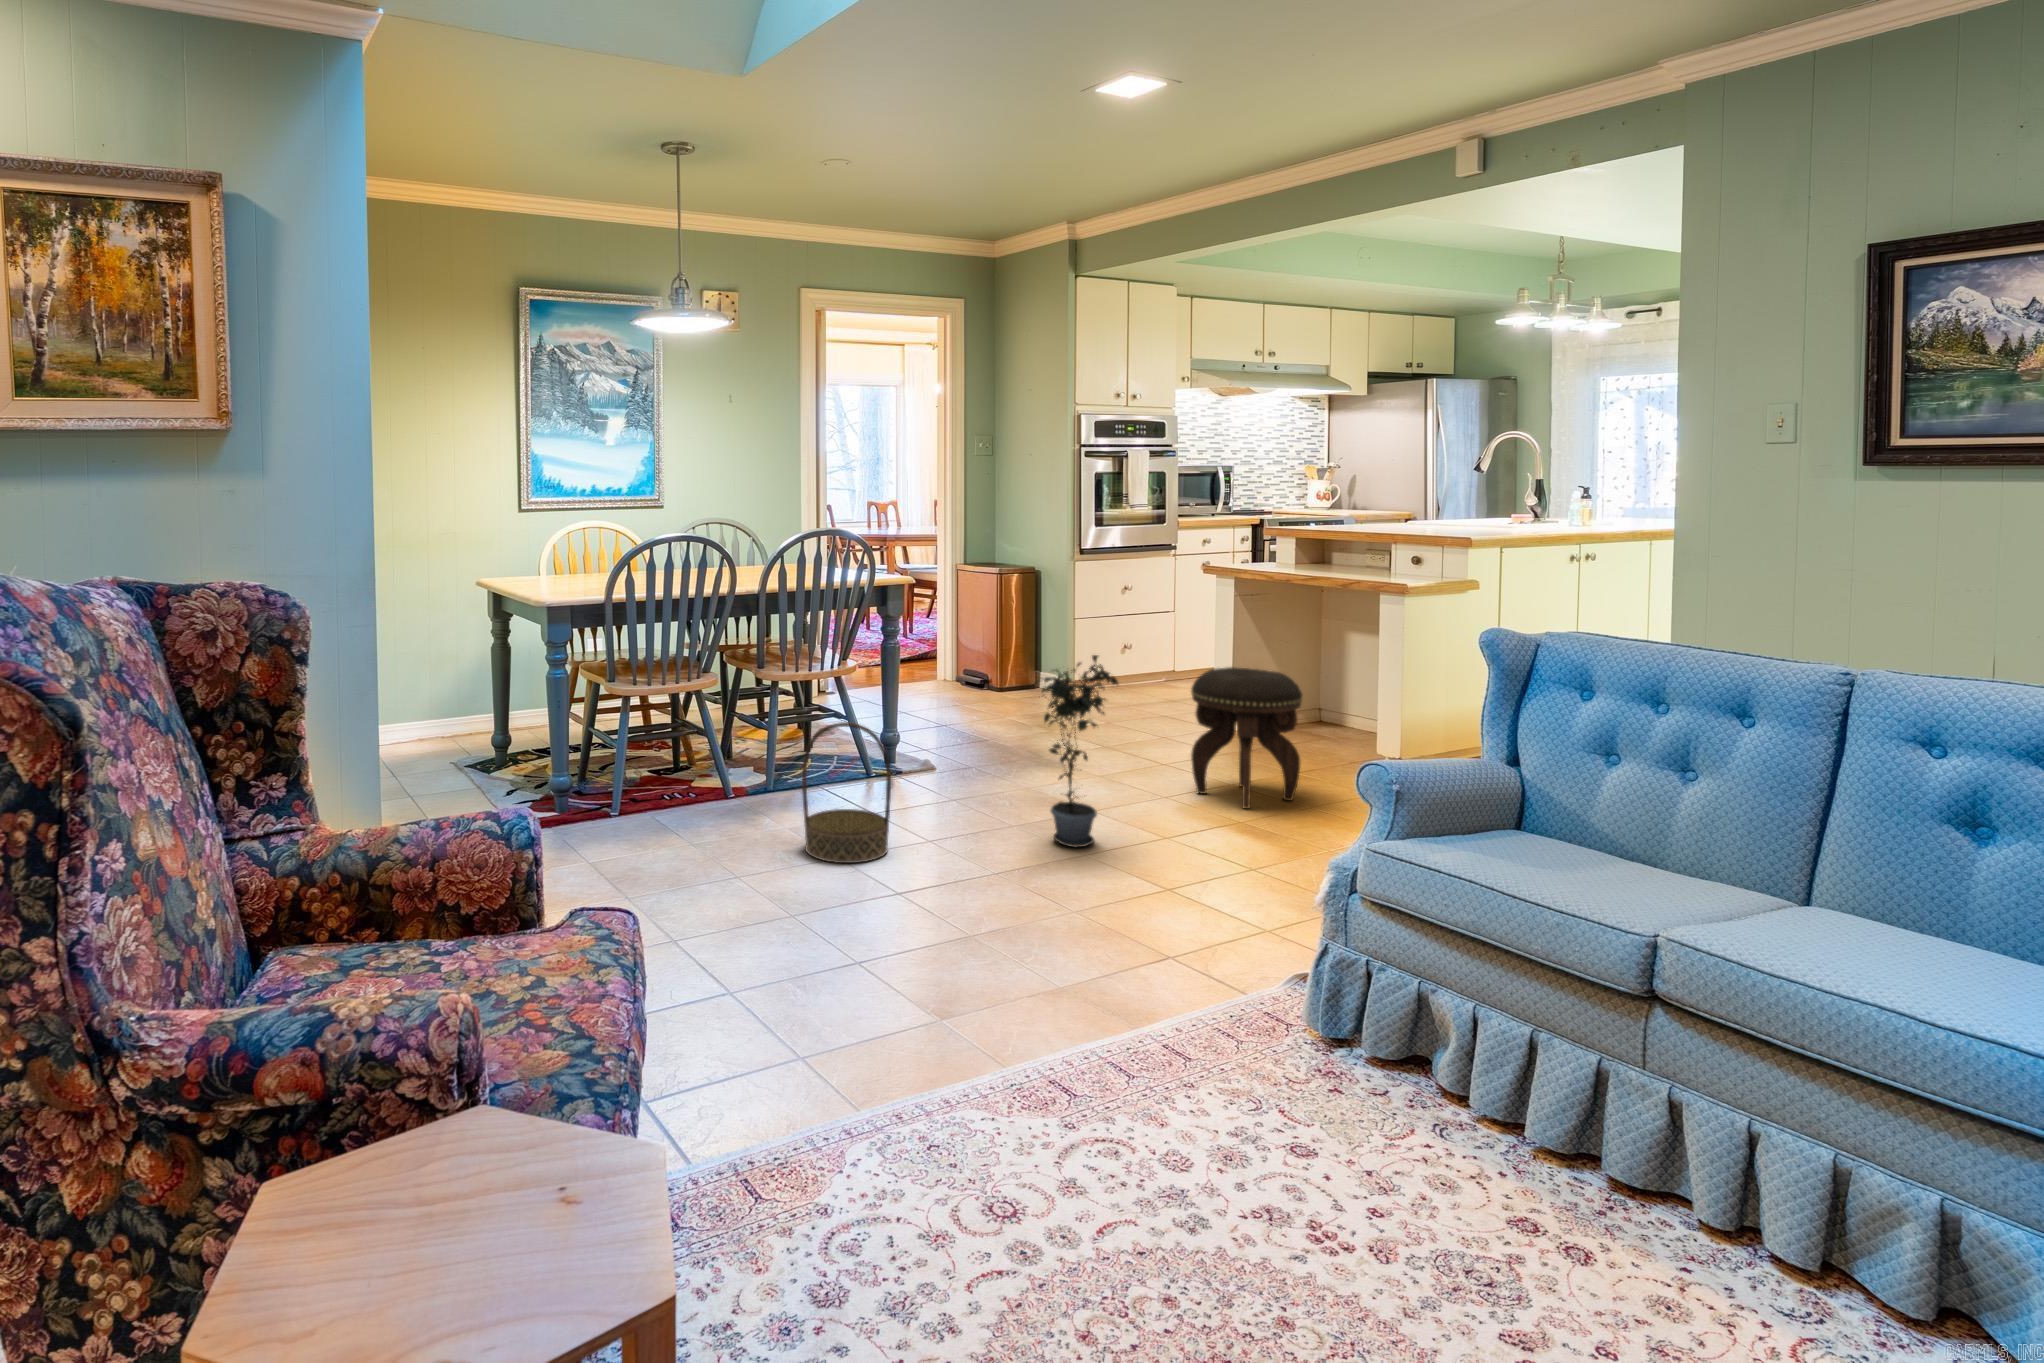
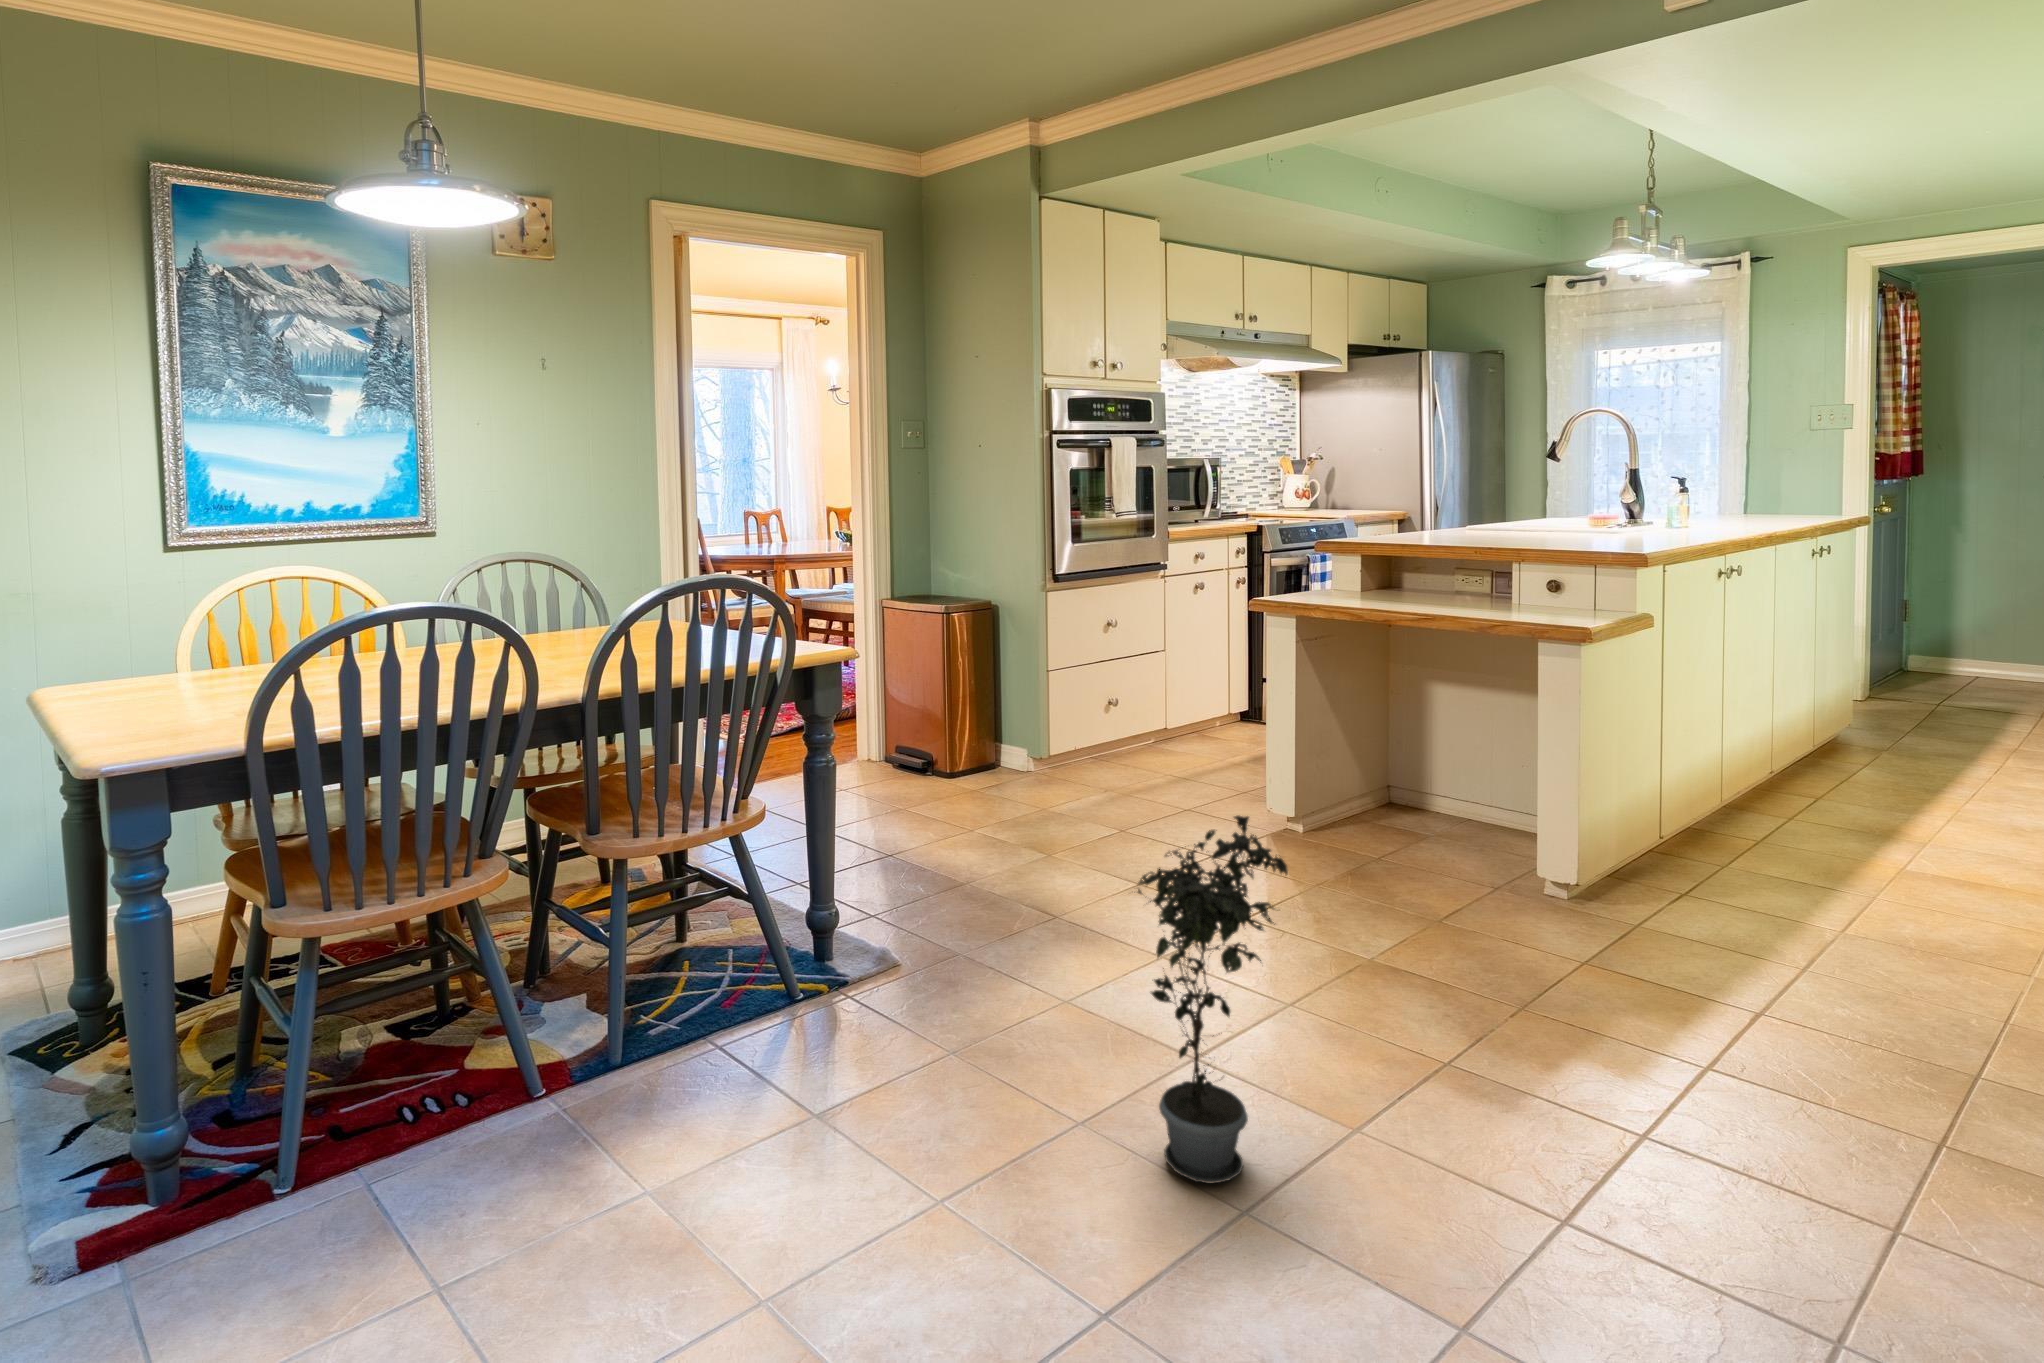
footstool: present [1191,667,1302,809] -> none [1317,778,1499,1024]
basket: present [802,722,891,863] -> none [681,996,868,1314]

